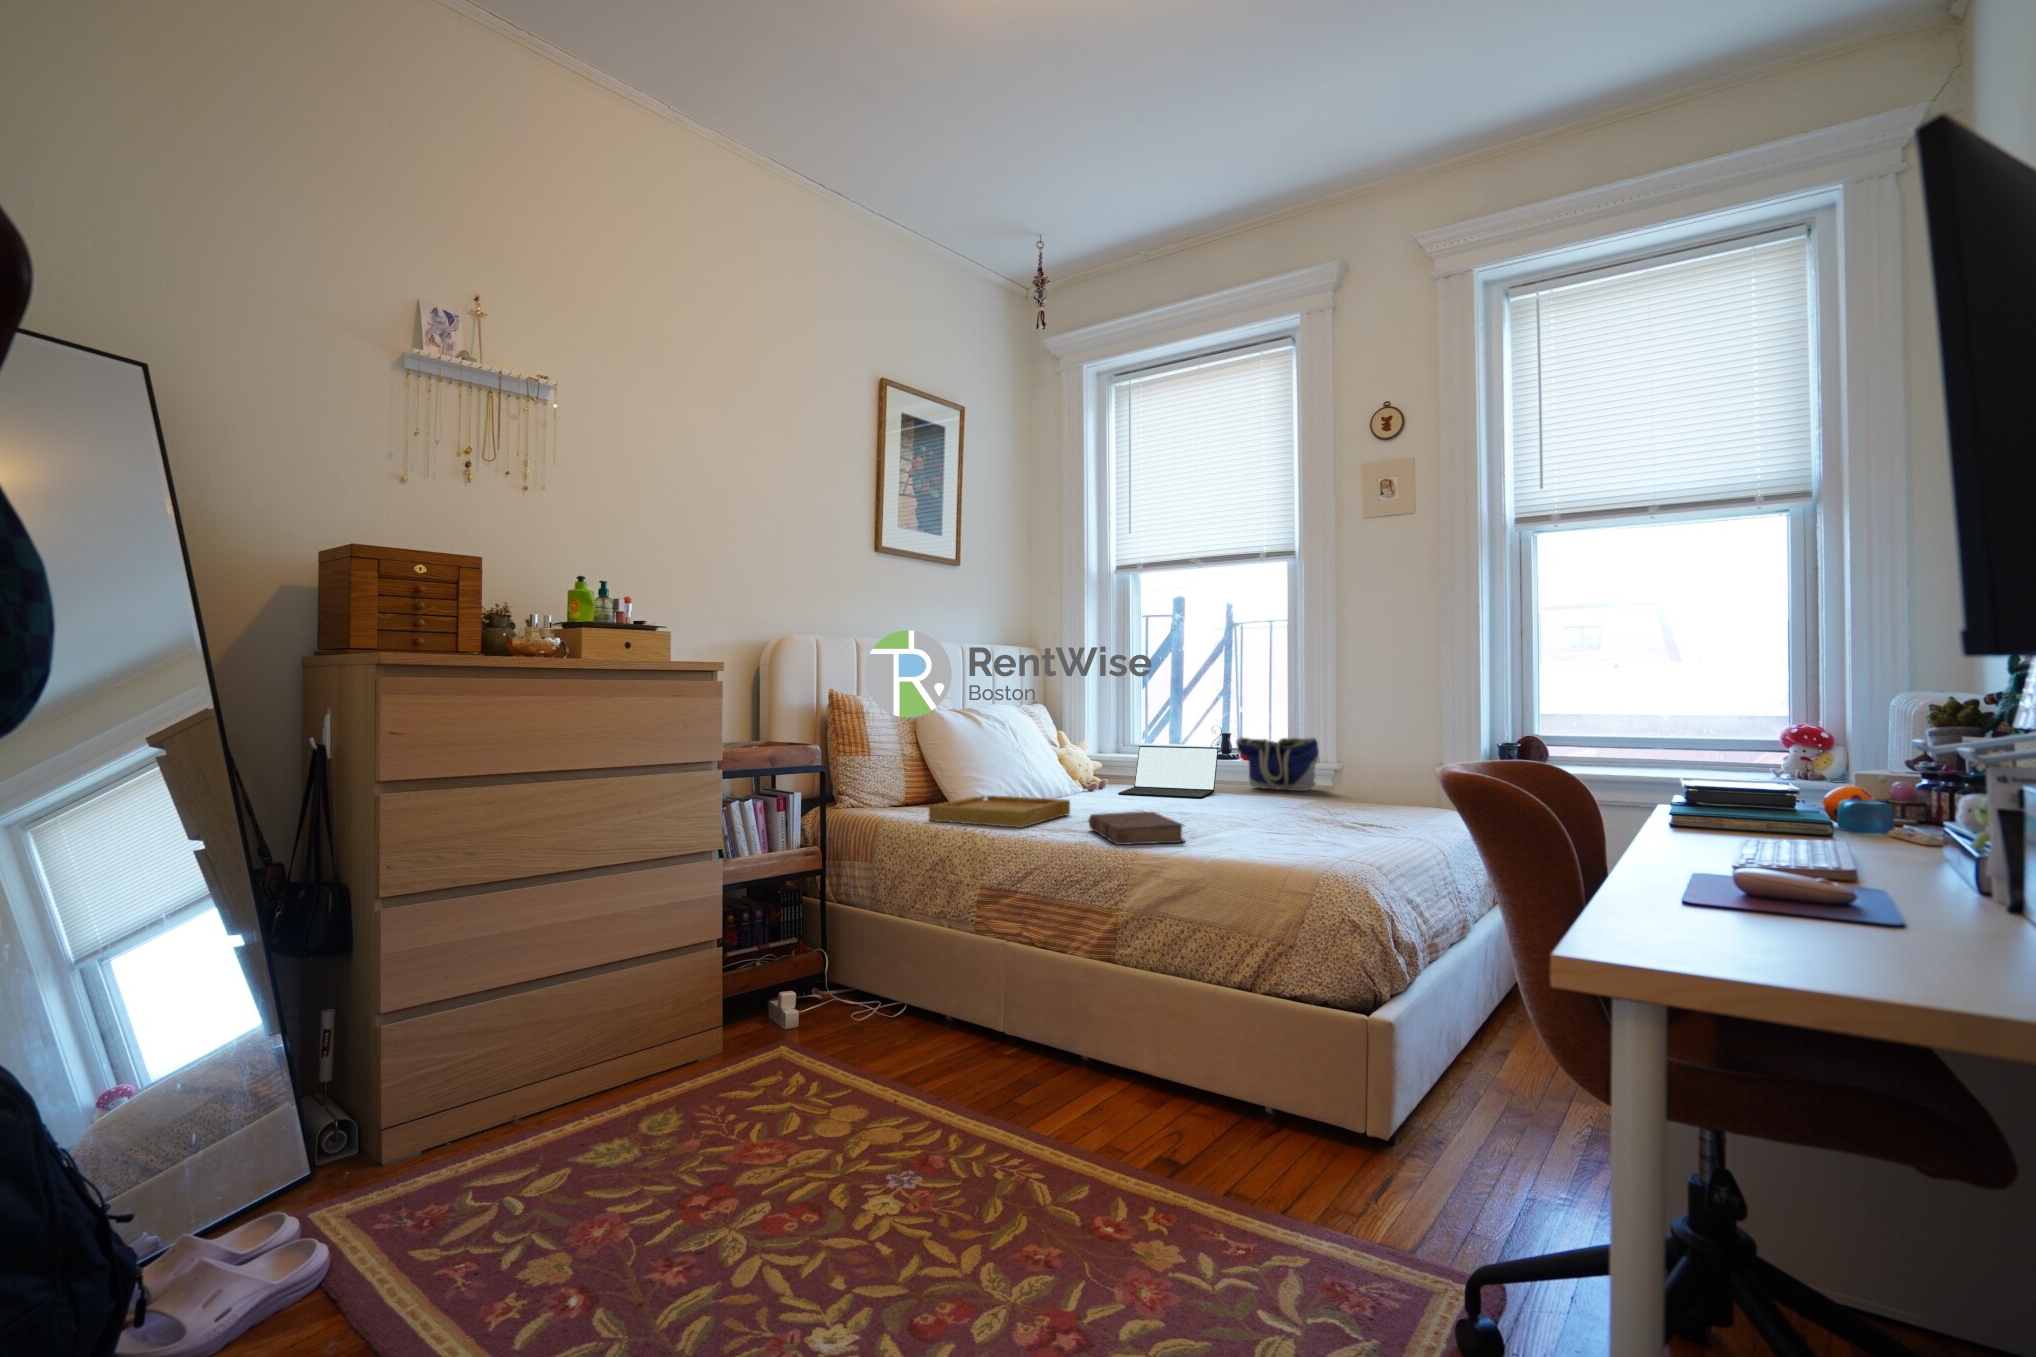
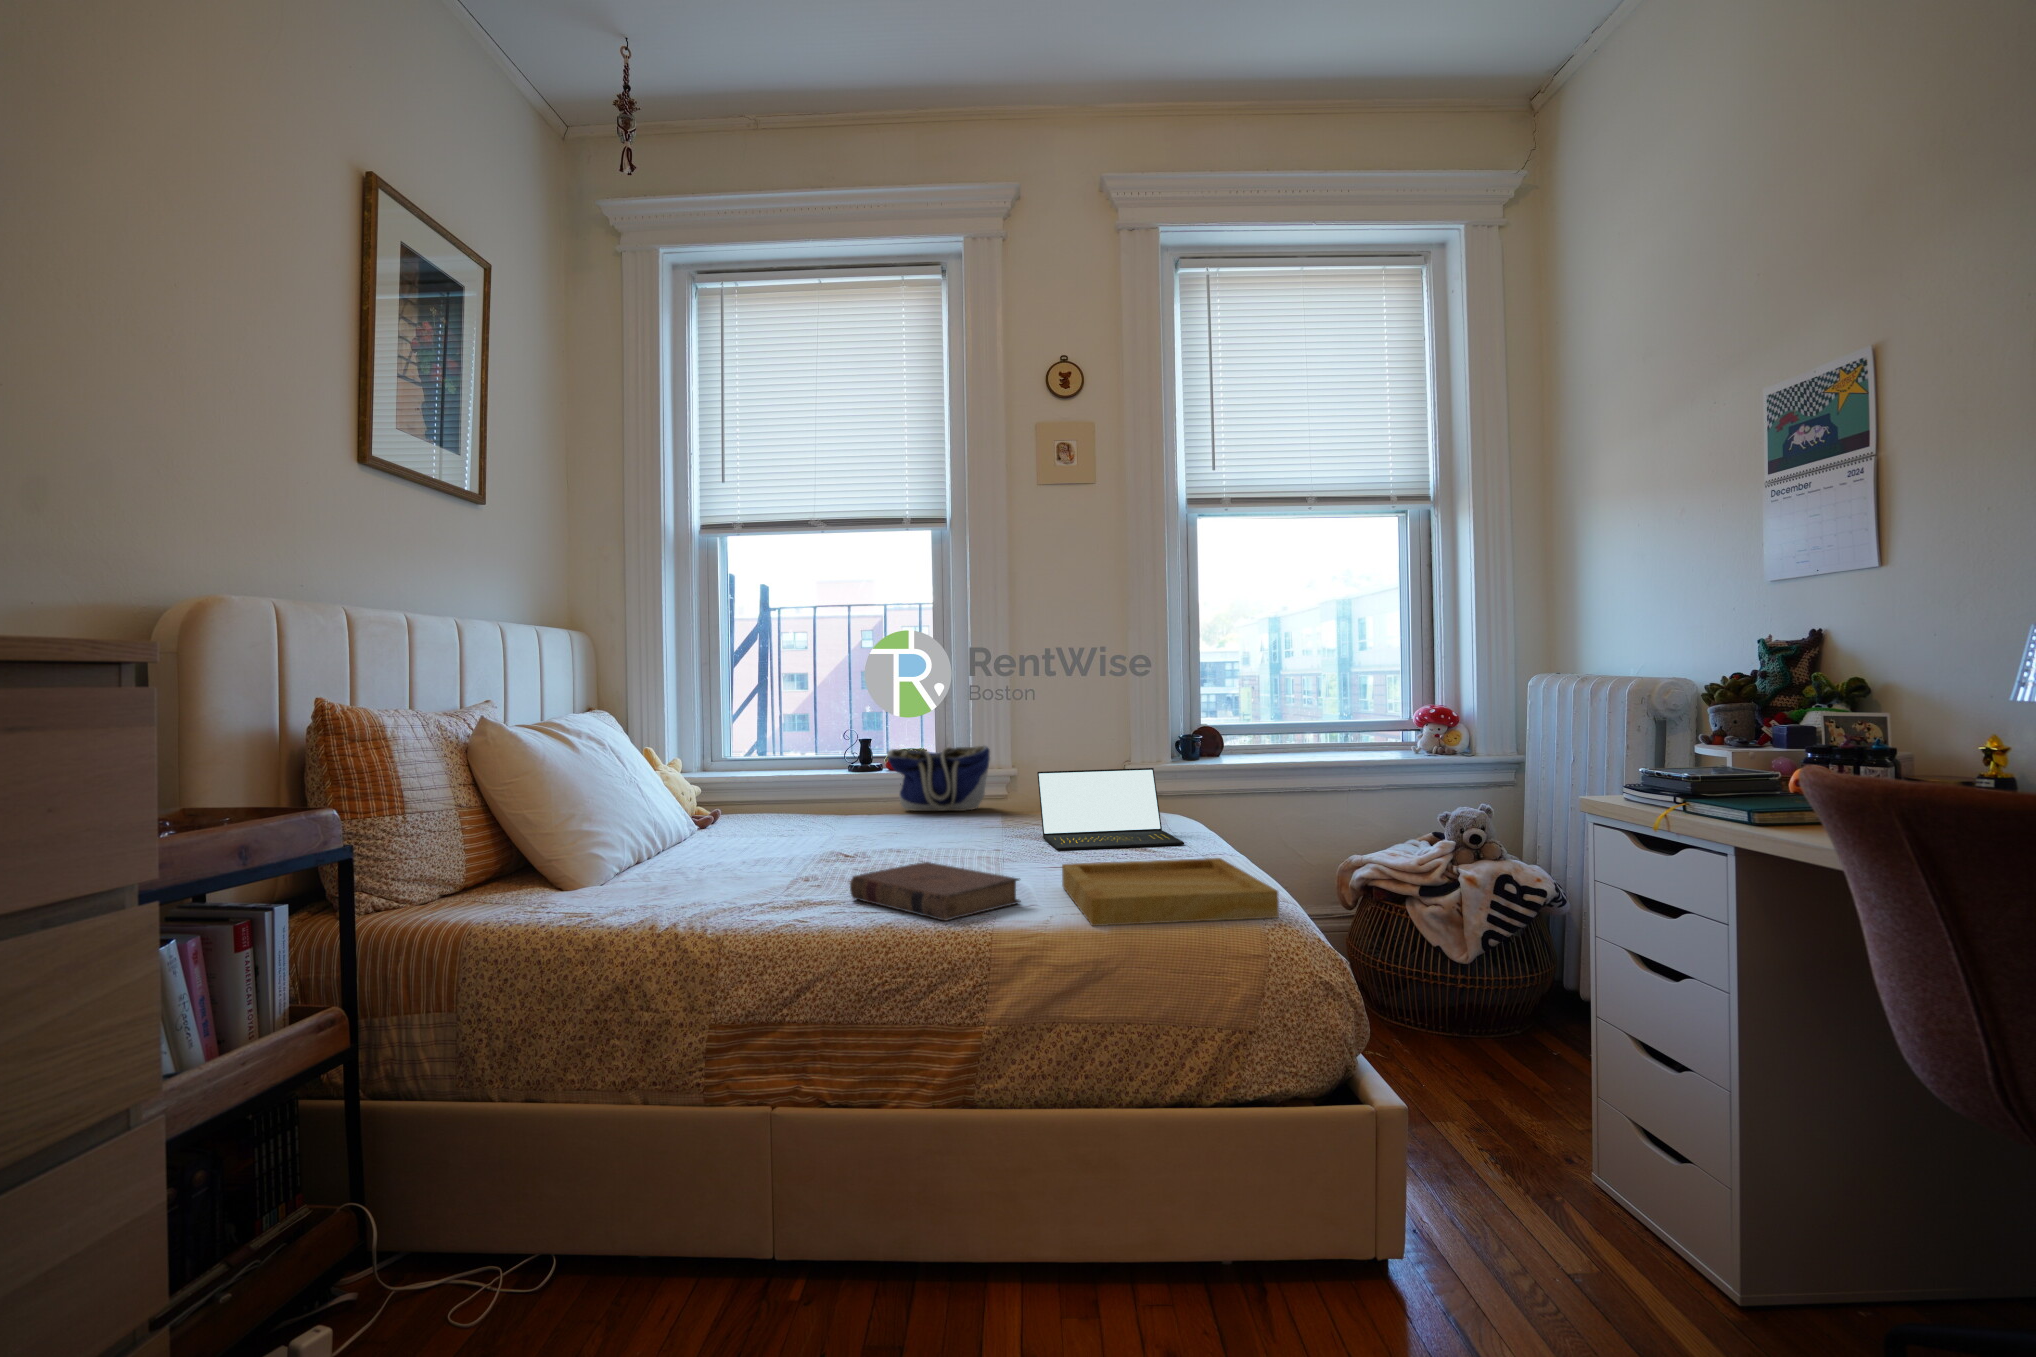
laptop: present [1118,746,1218,798] -> present [1037,768,1184,850]
tray: present [929,795,1070,828] -> present [1062,858,1279,926]

